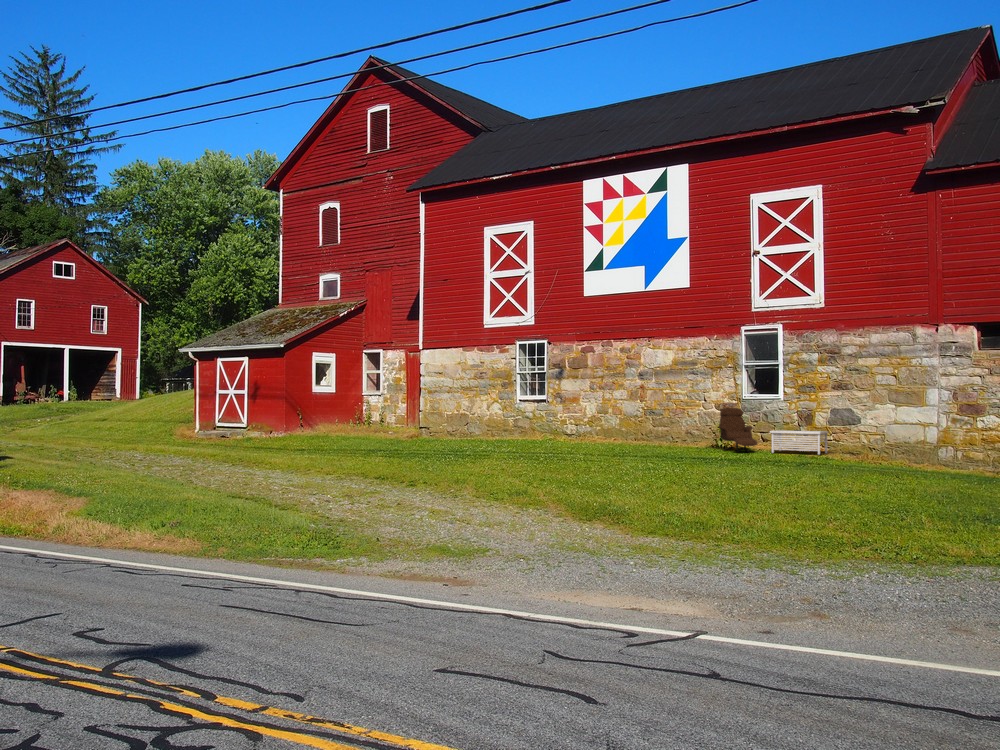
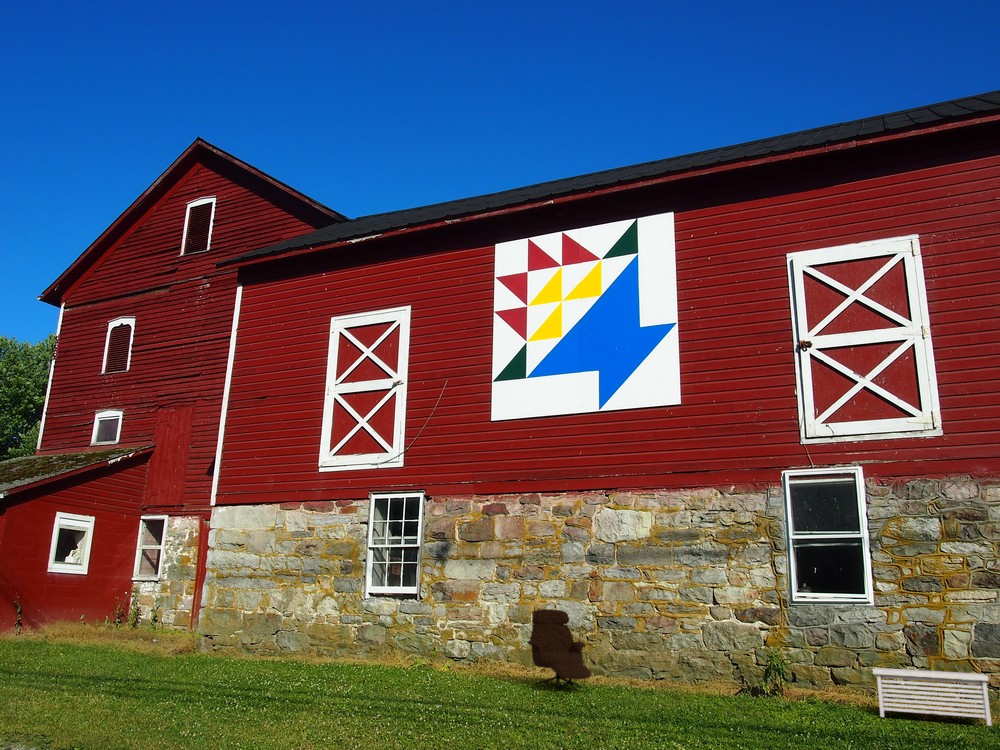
lounge chair: present [718,408,757,452] -> present [527,609,591,691]

